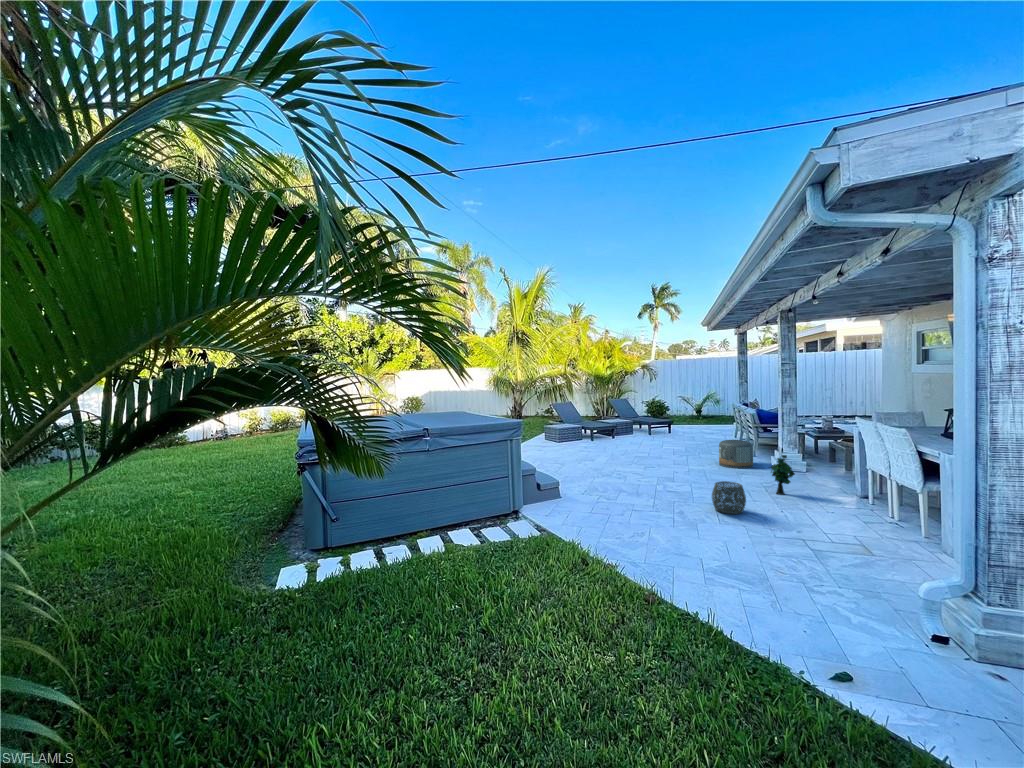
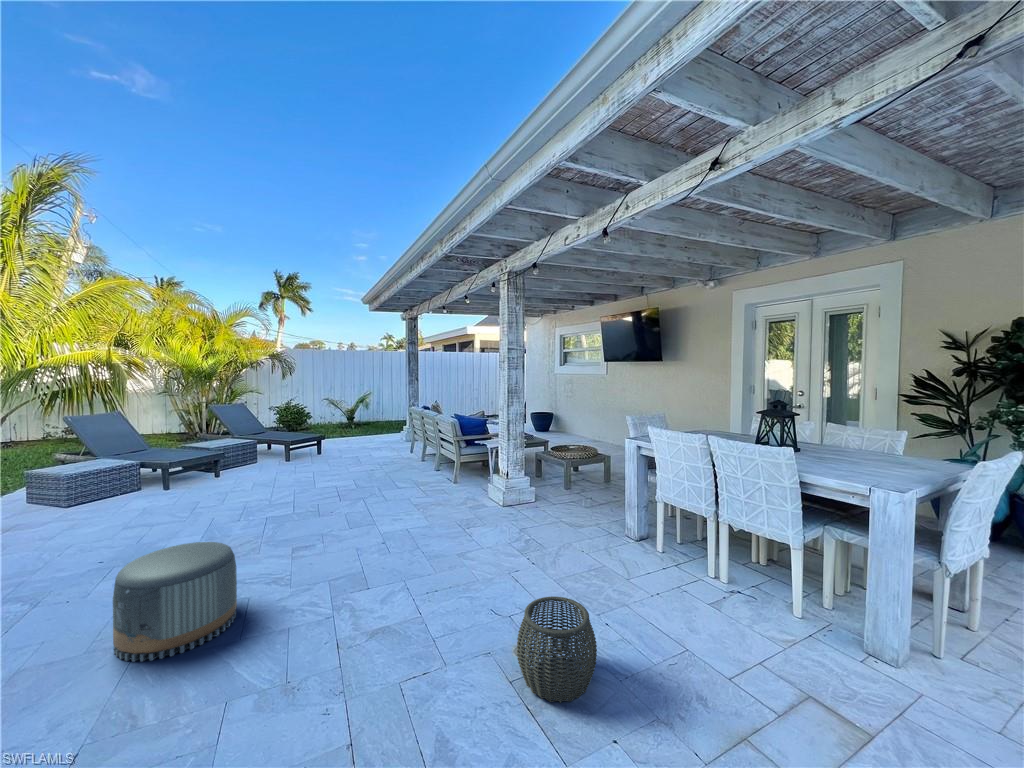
pouf: present [719,440,753,468] -> present [113,542,237,662]
decorative plant: present [770,455,795,495] -> none [543,495,586,567]

